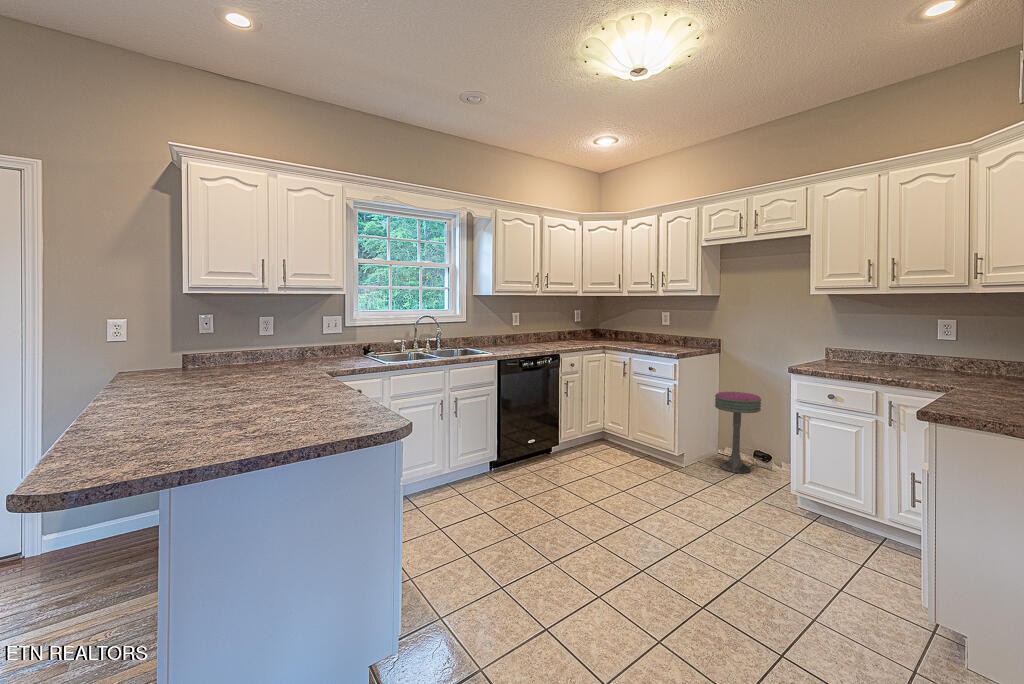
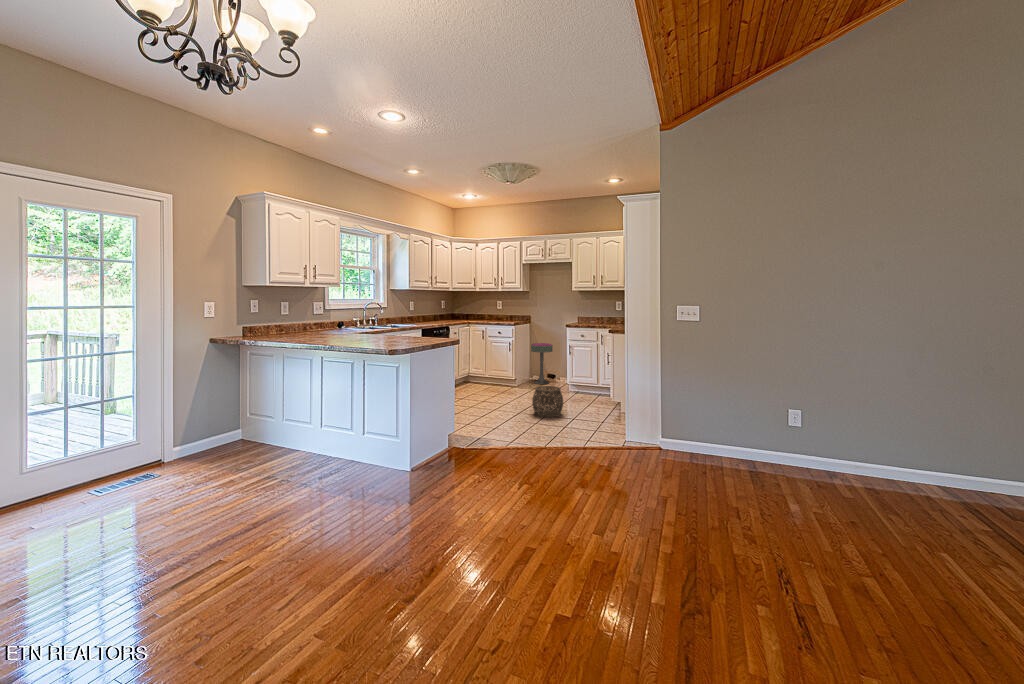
woven basket: none [676,516,762,614] -> present [532,386,563,417]

